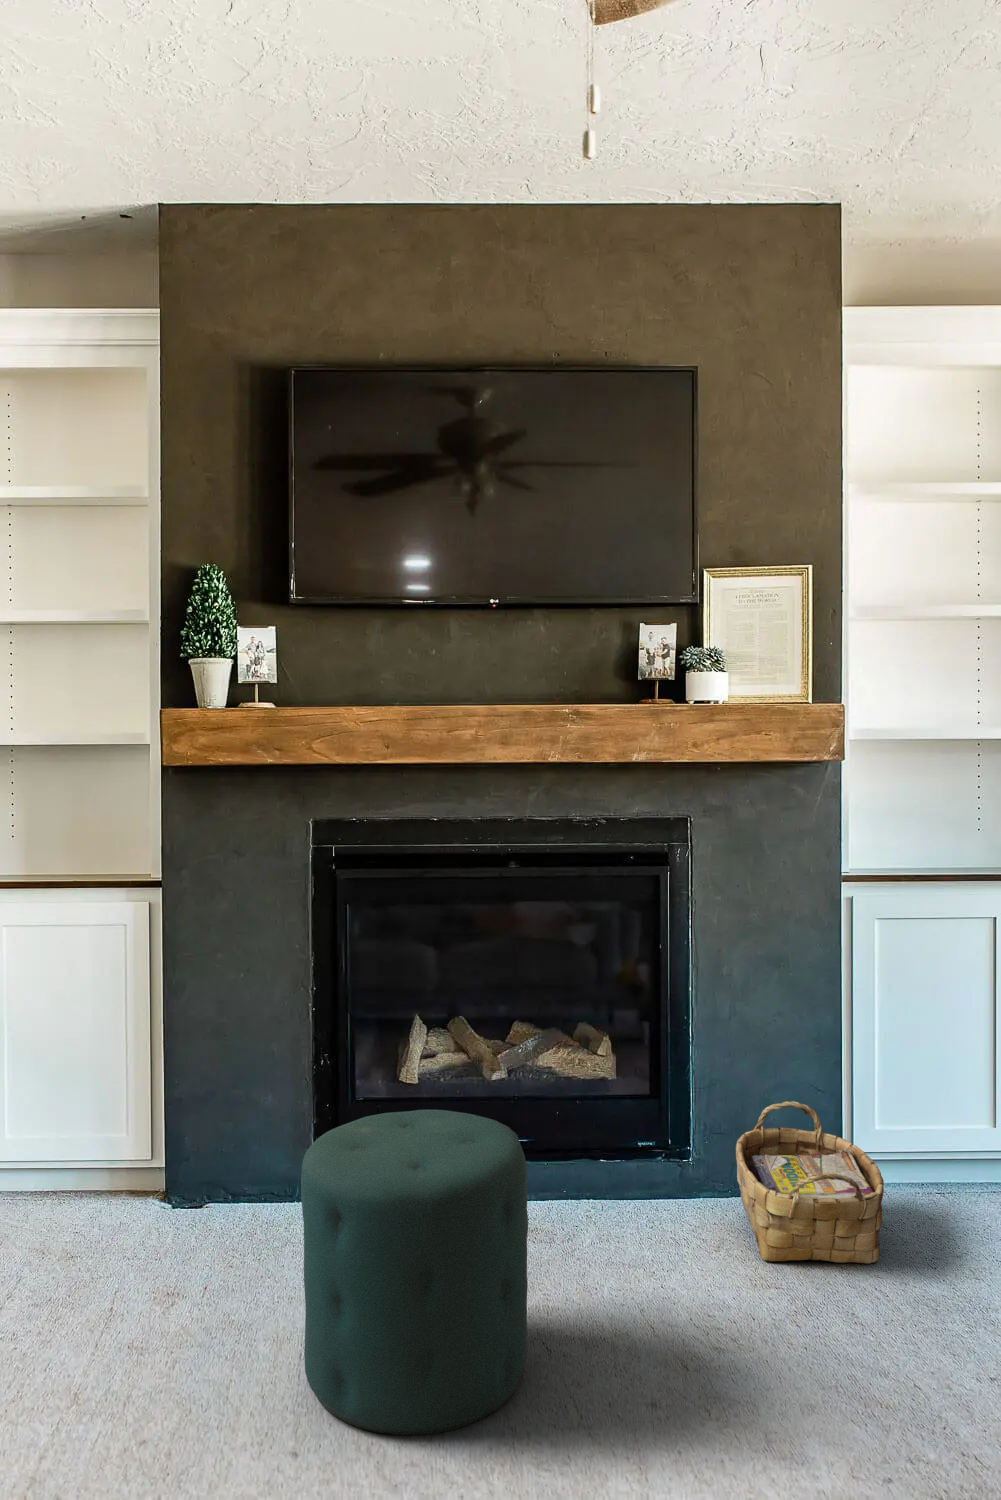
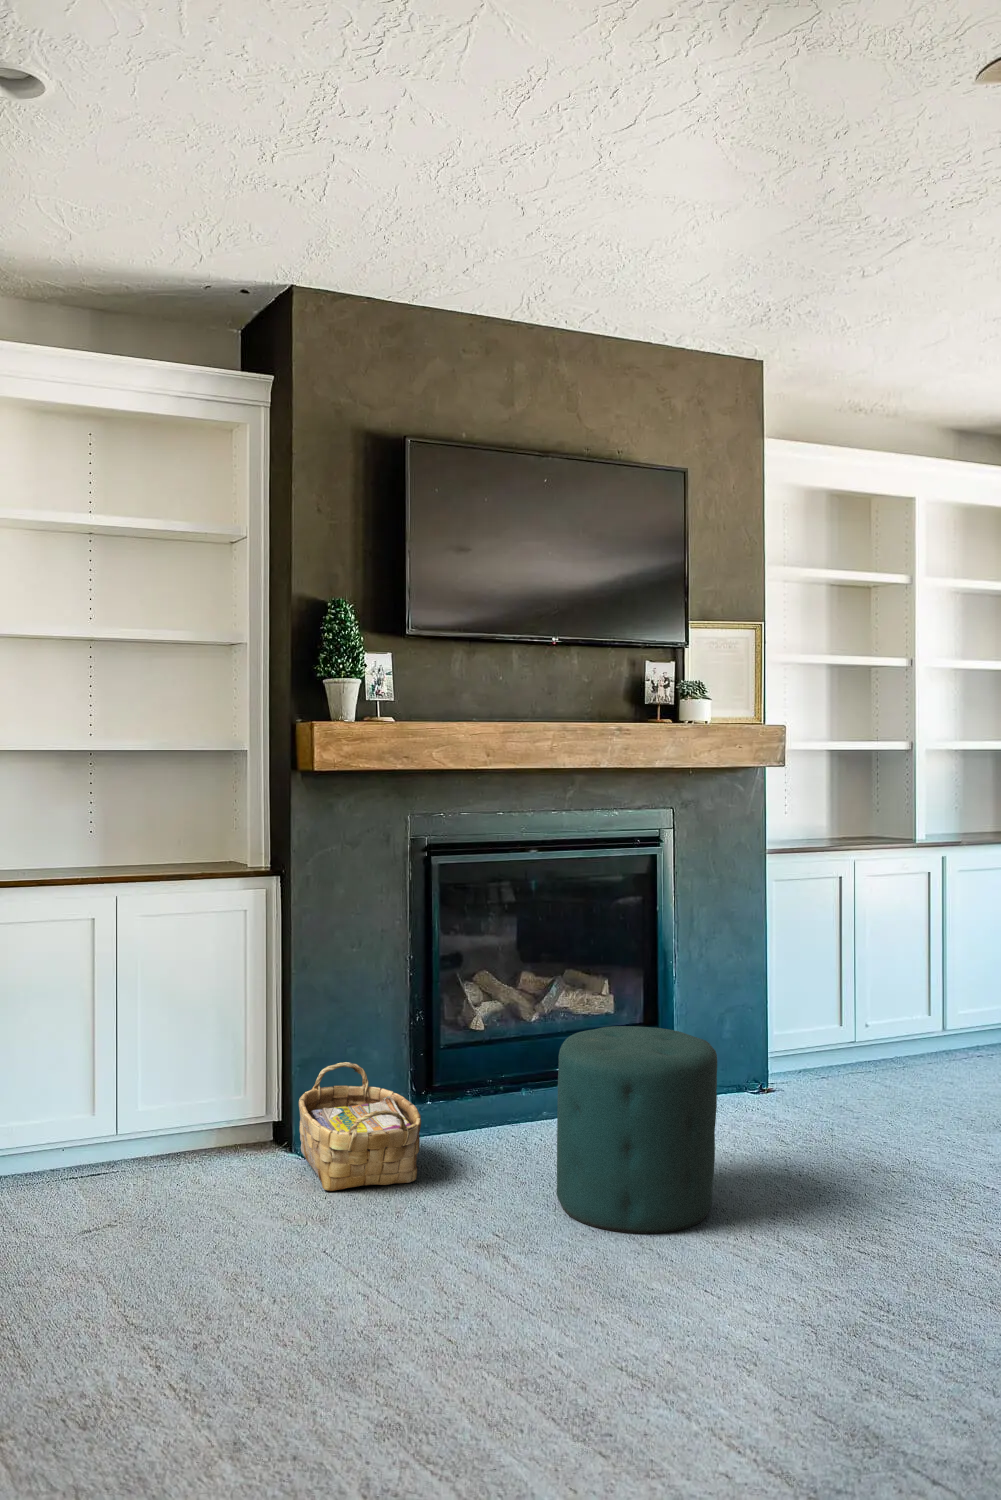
woven basket: present [736,1101,884,1264] -> present [299,1062,421,1191]

